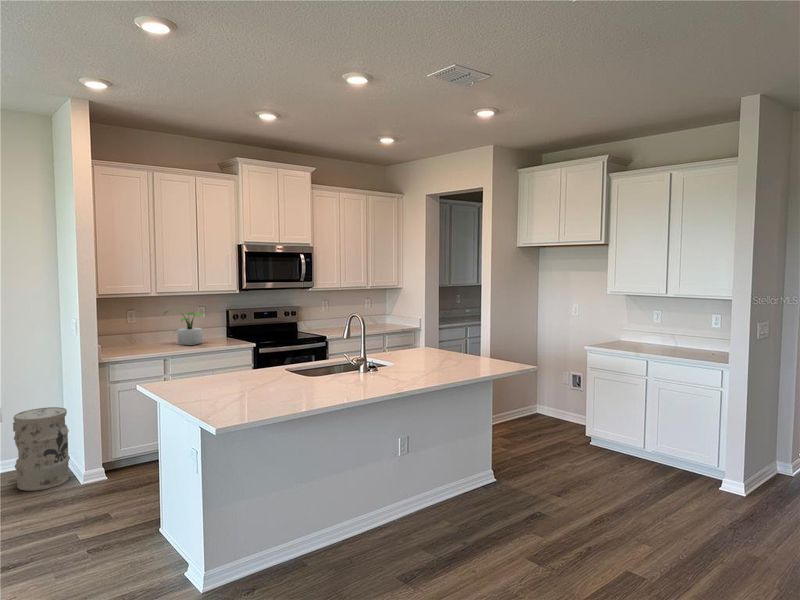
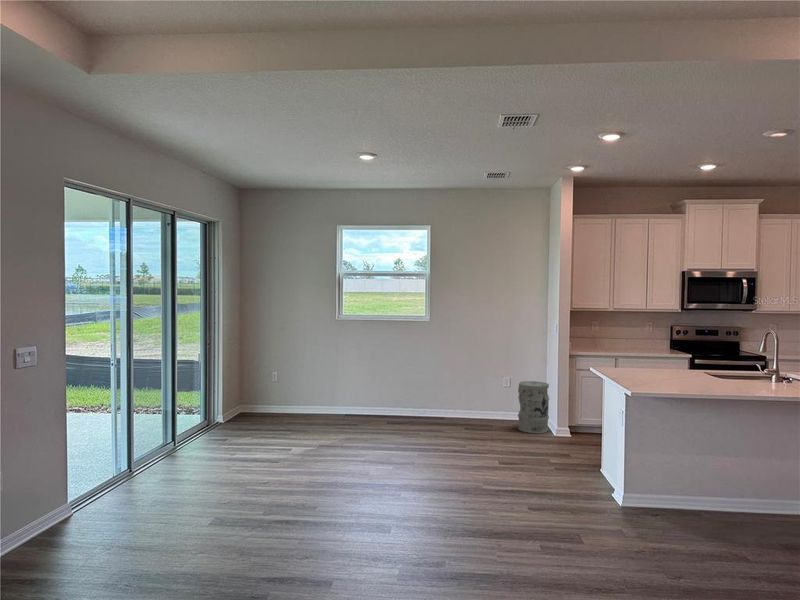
potted plant: present [165,310,202,345] -> none [618,323,654,351]

